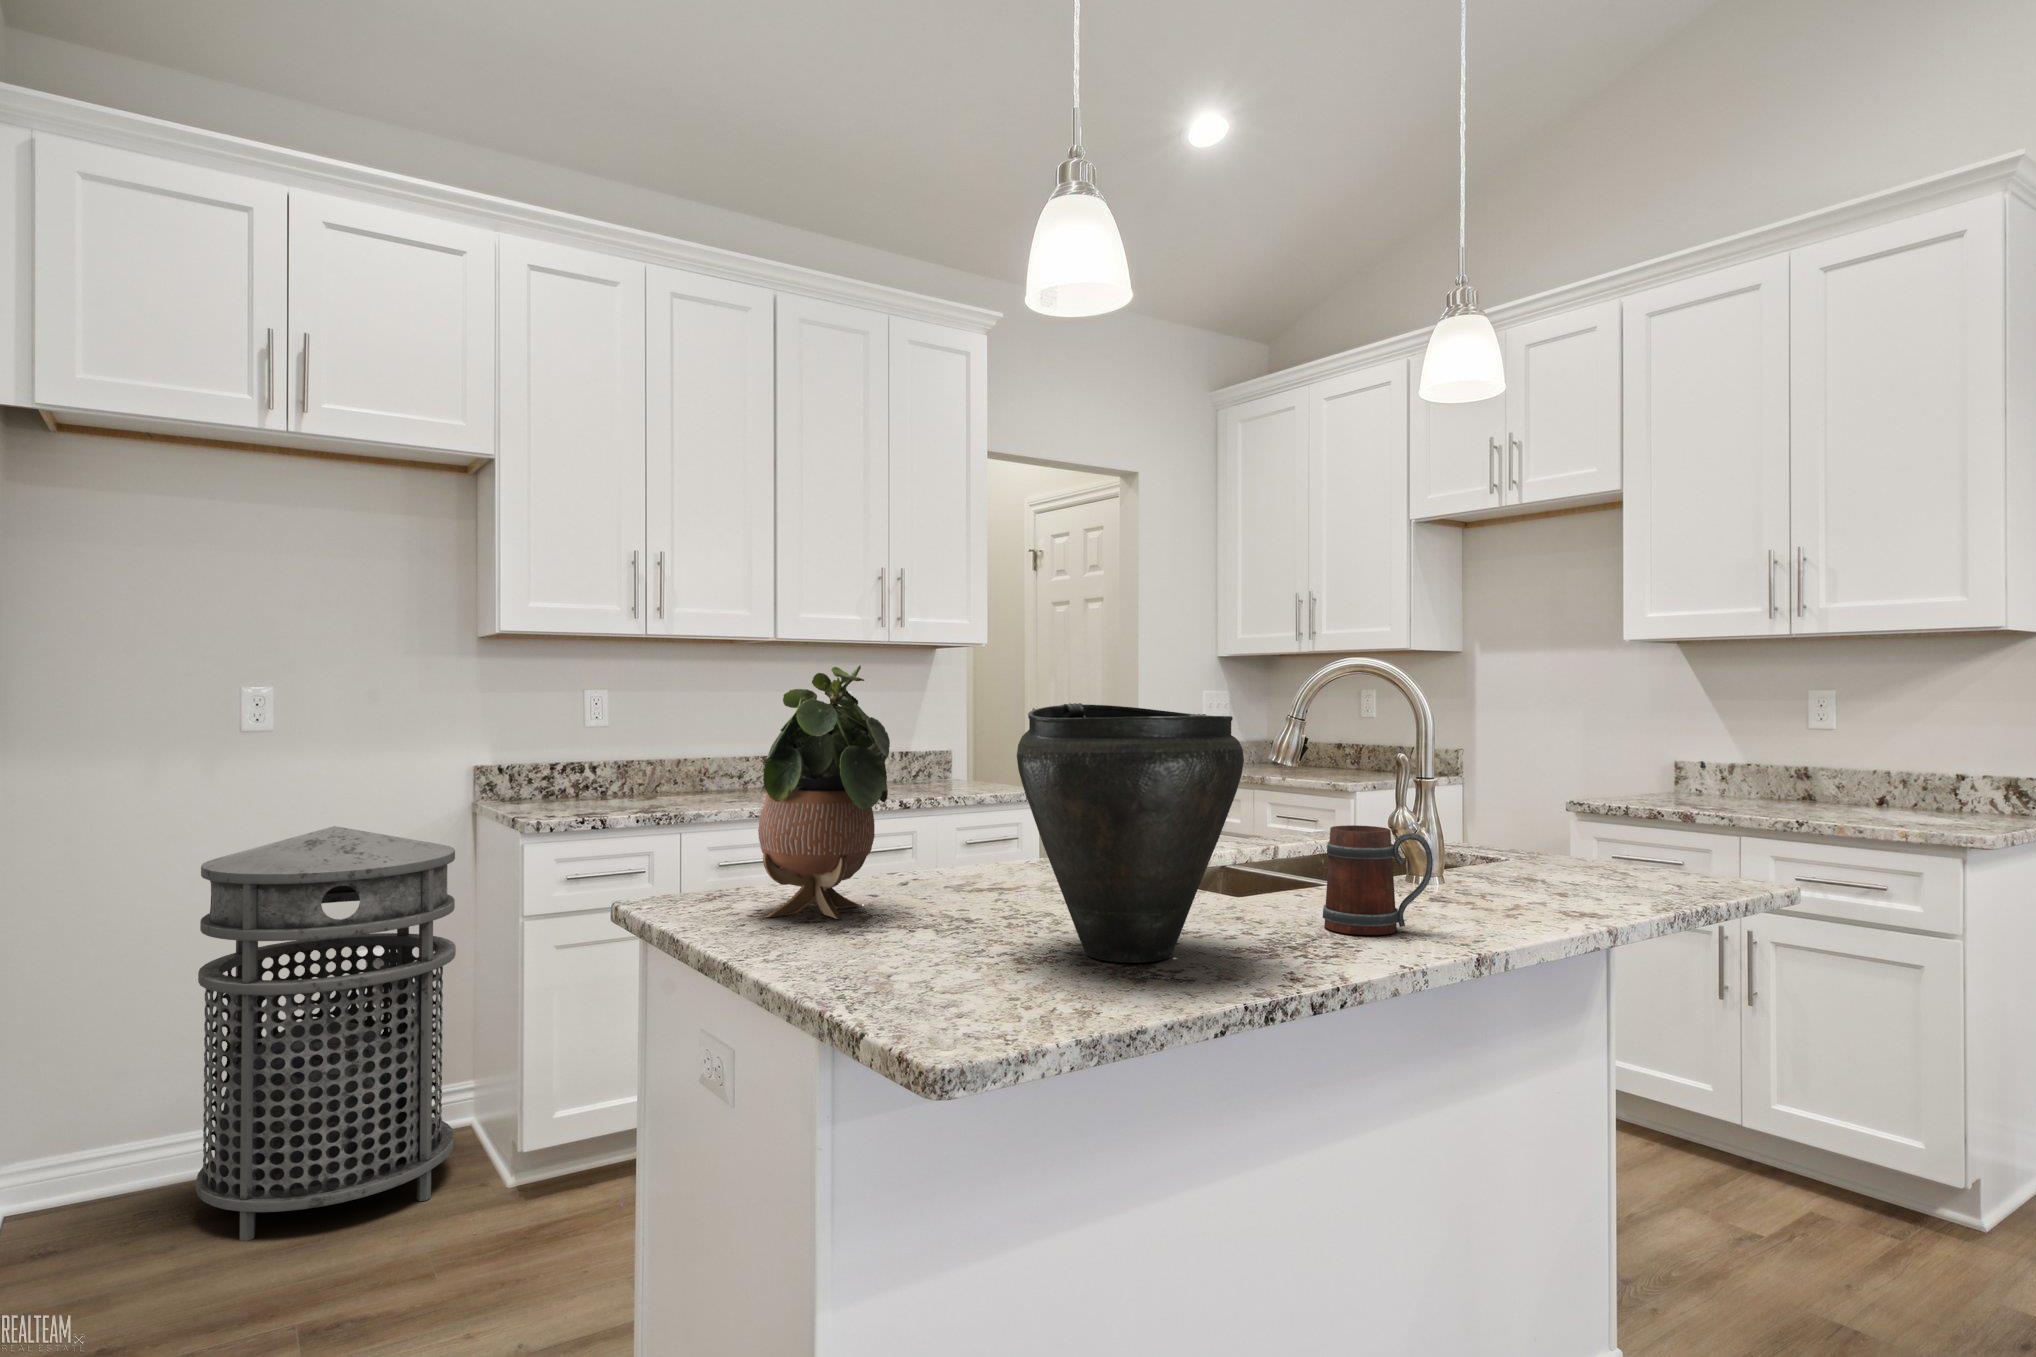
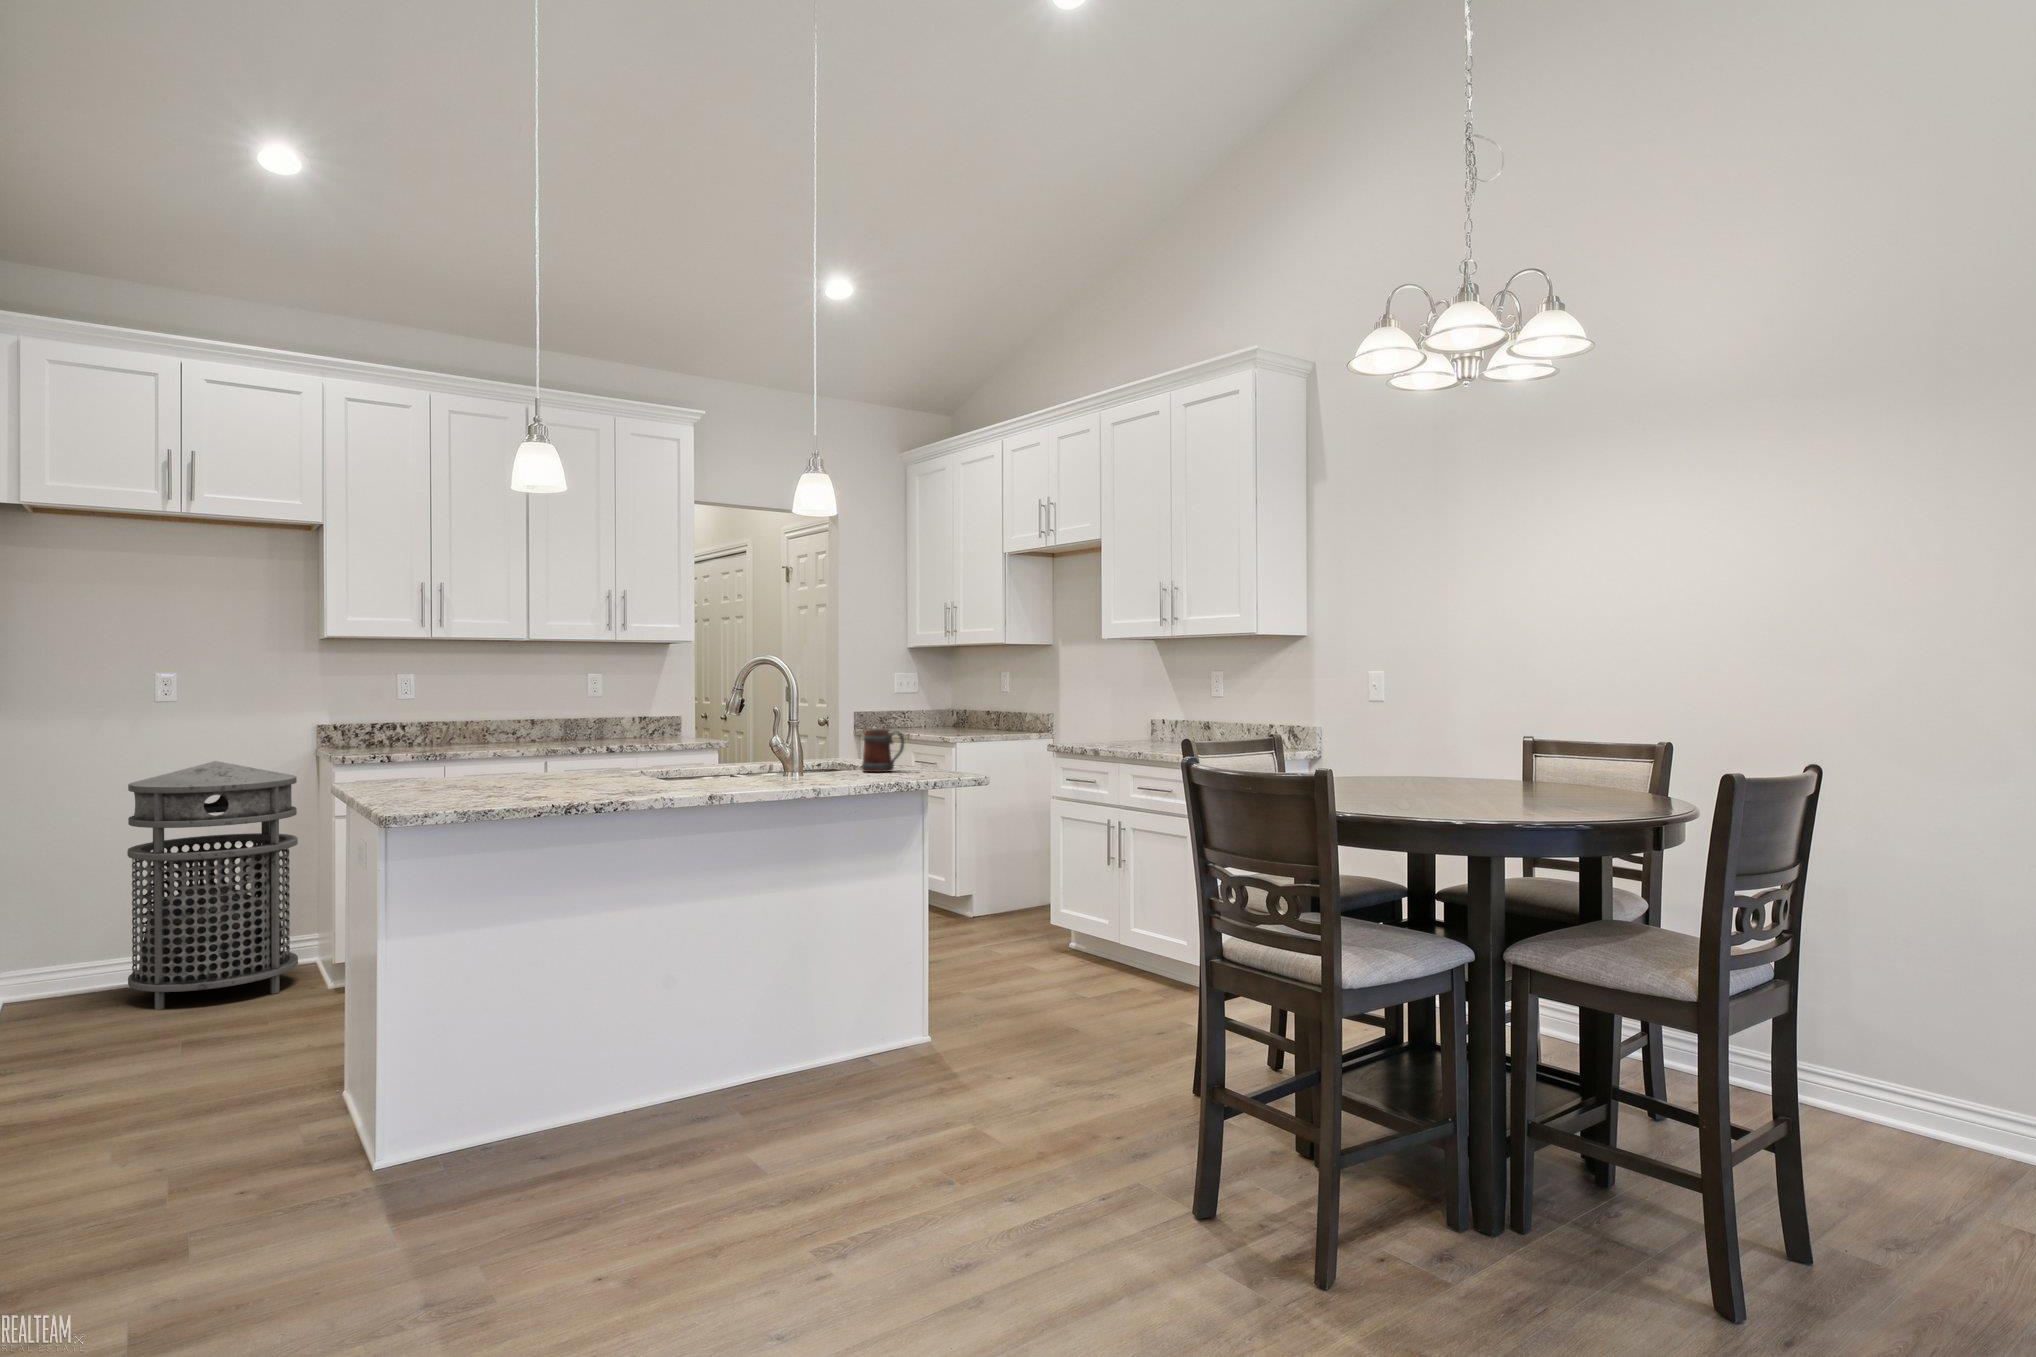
potted plant: present [758,665,890,919] -> none [400,661,471,784]
vase: present [1017,703,1244,963] -> none [491,679,599,793]
mug: present [1323,825,1433,935] -> present [862,729,904,772]

